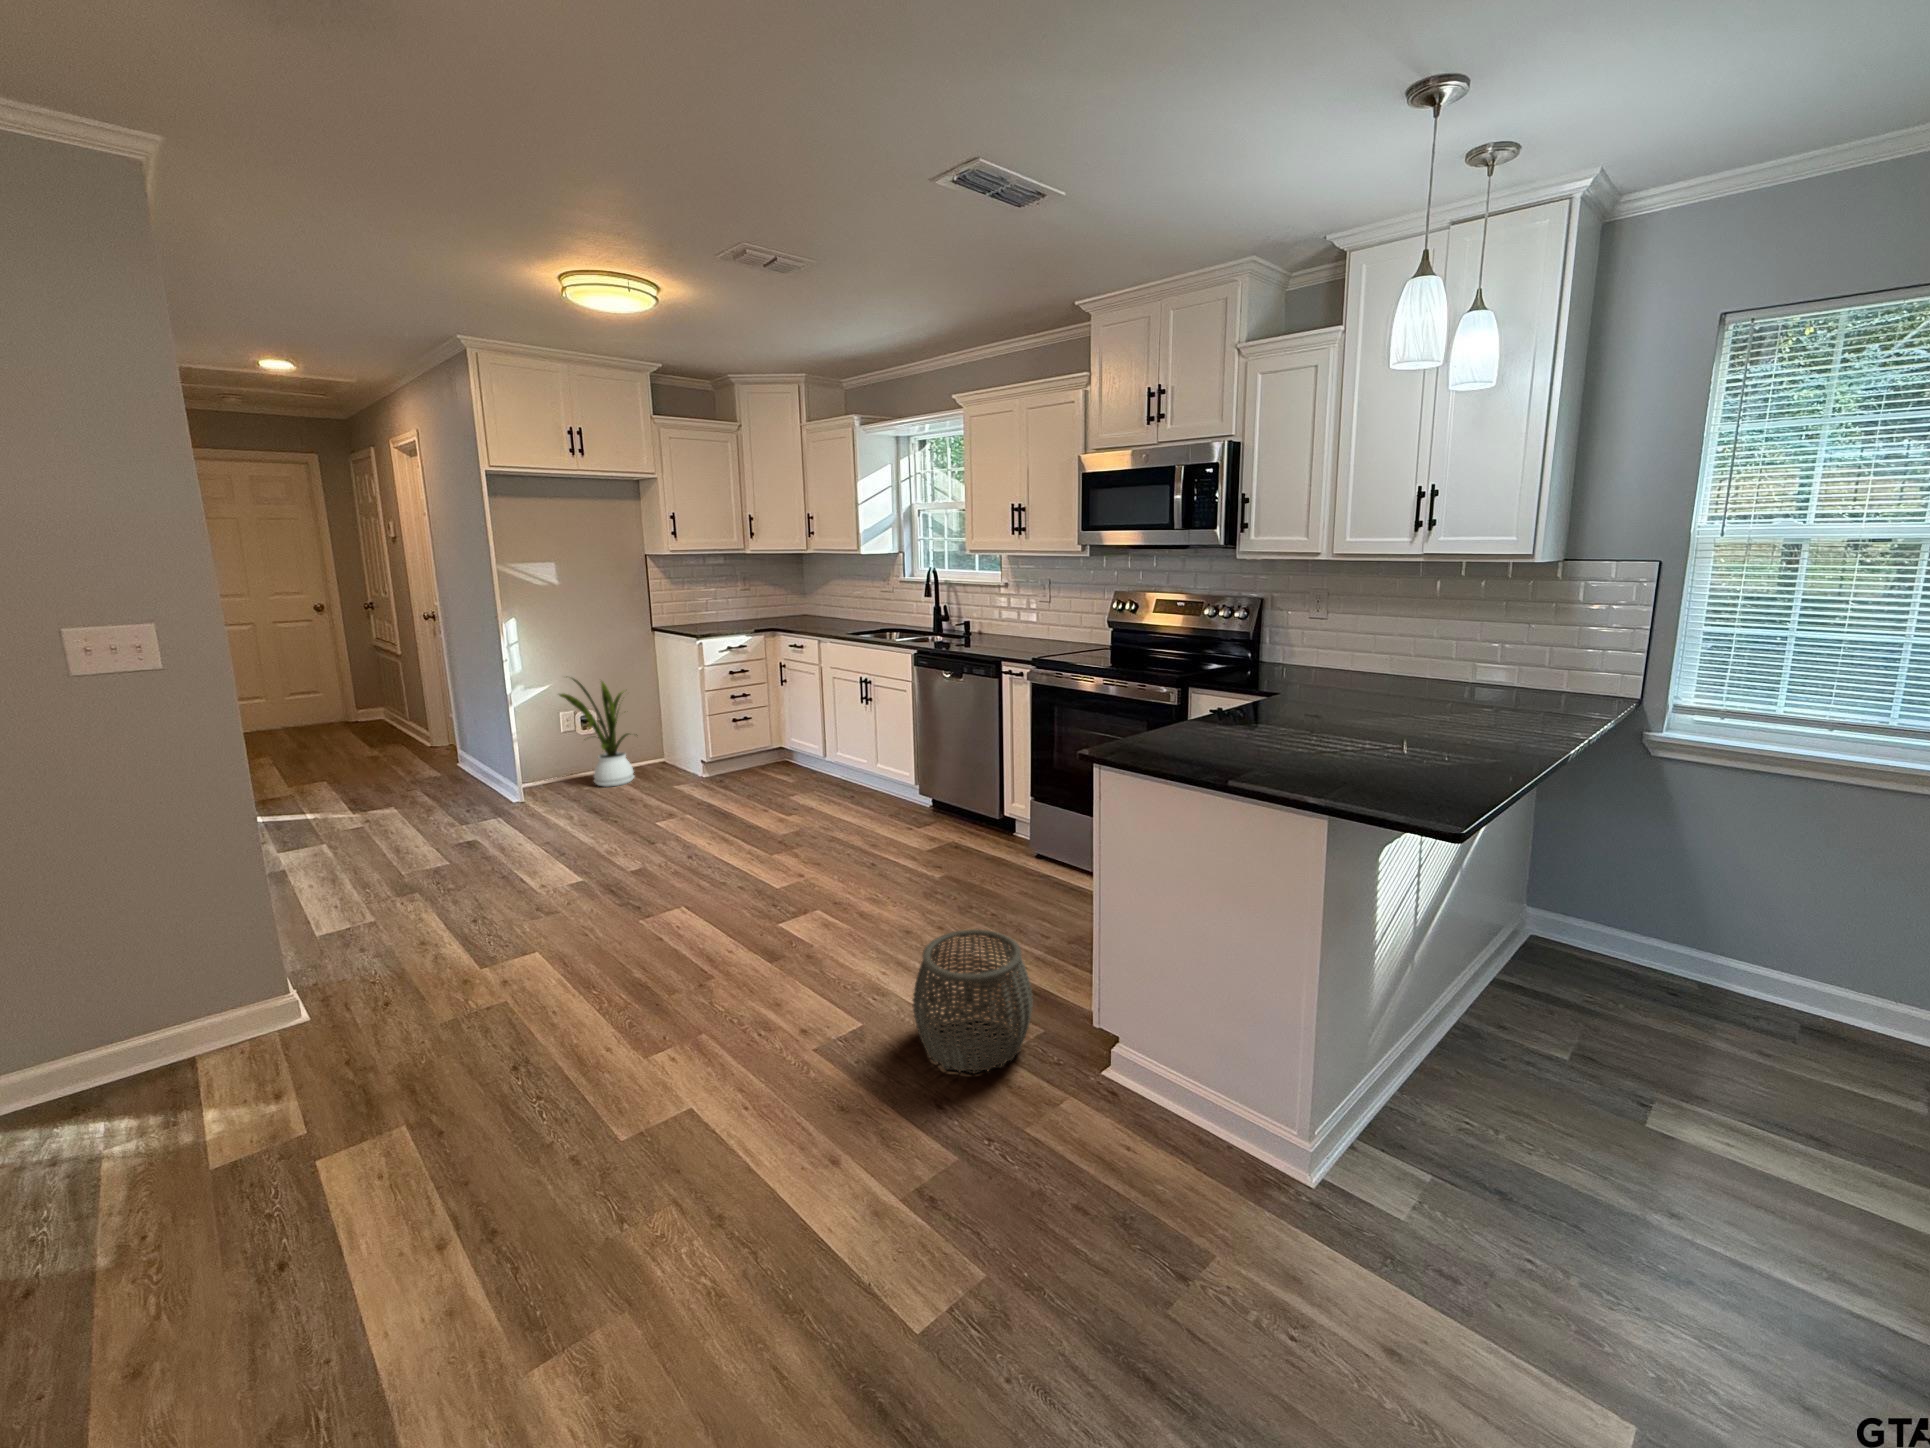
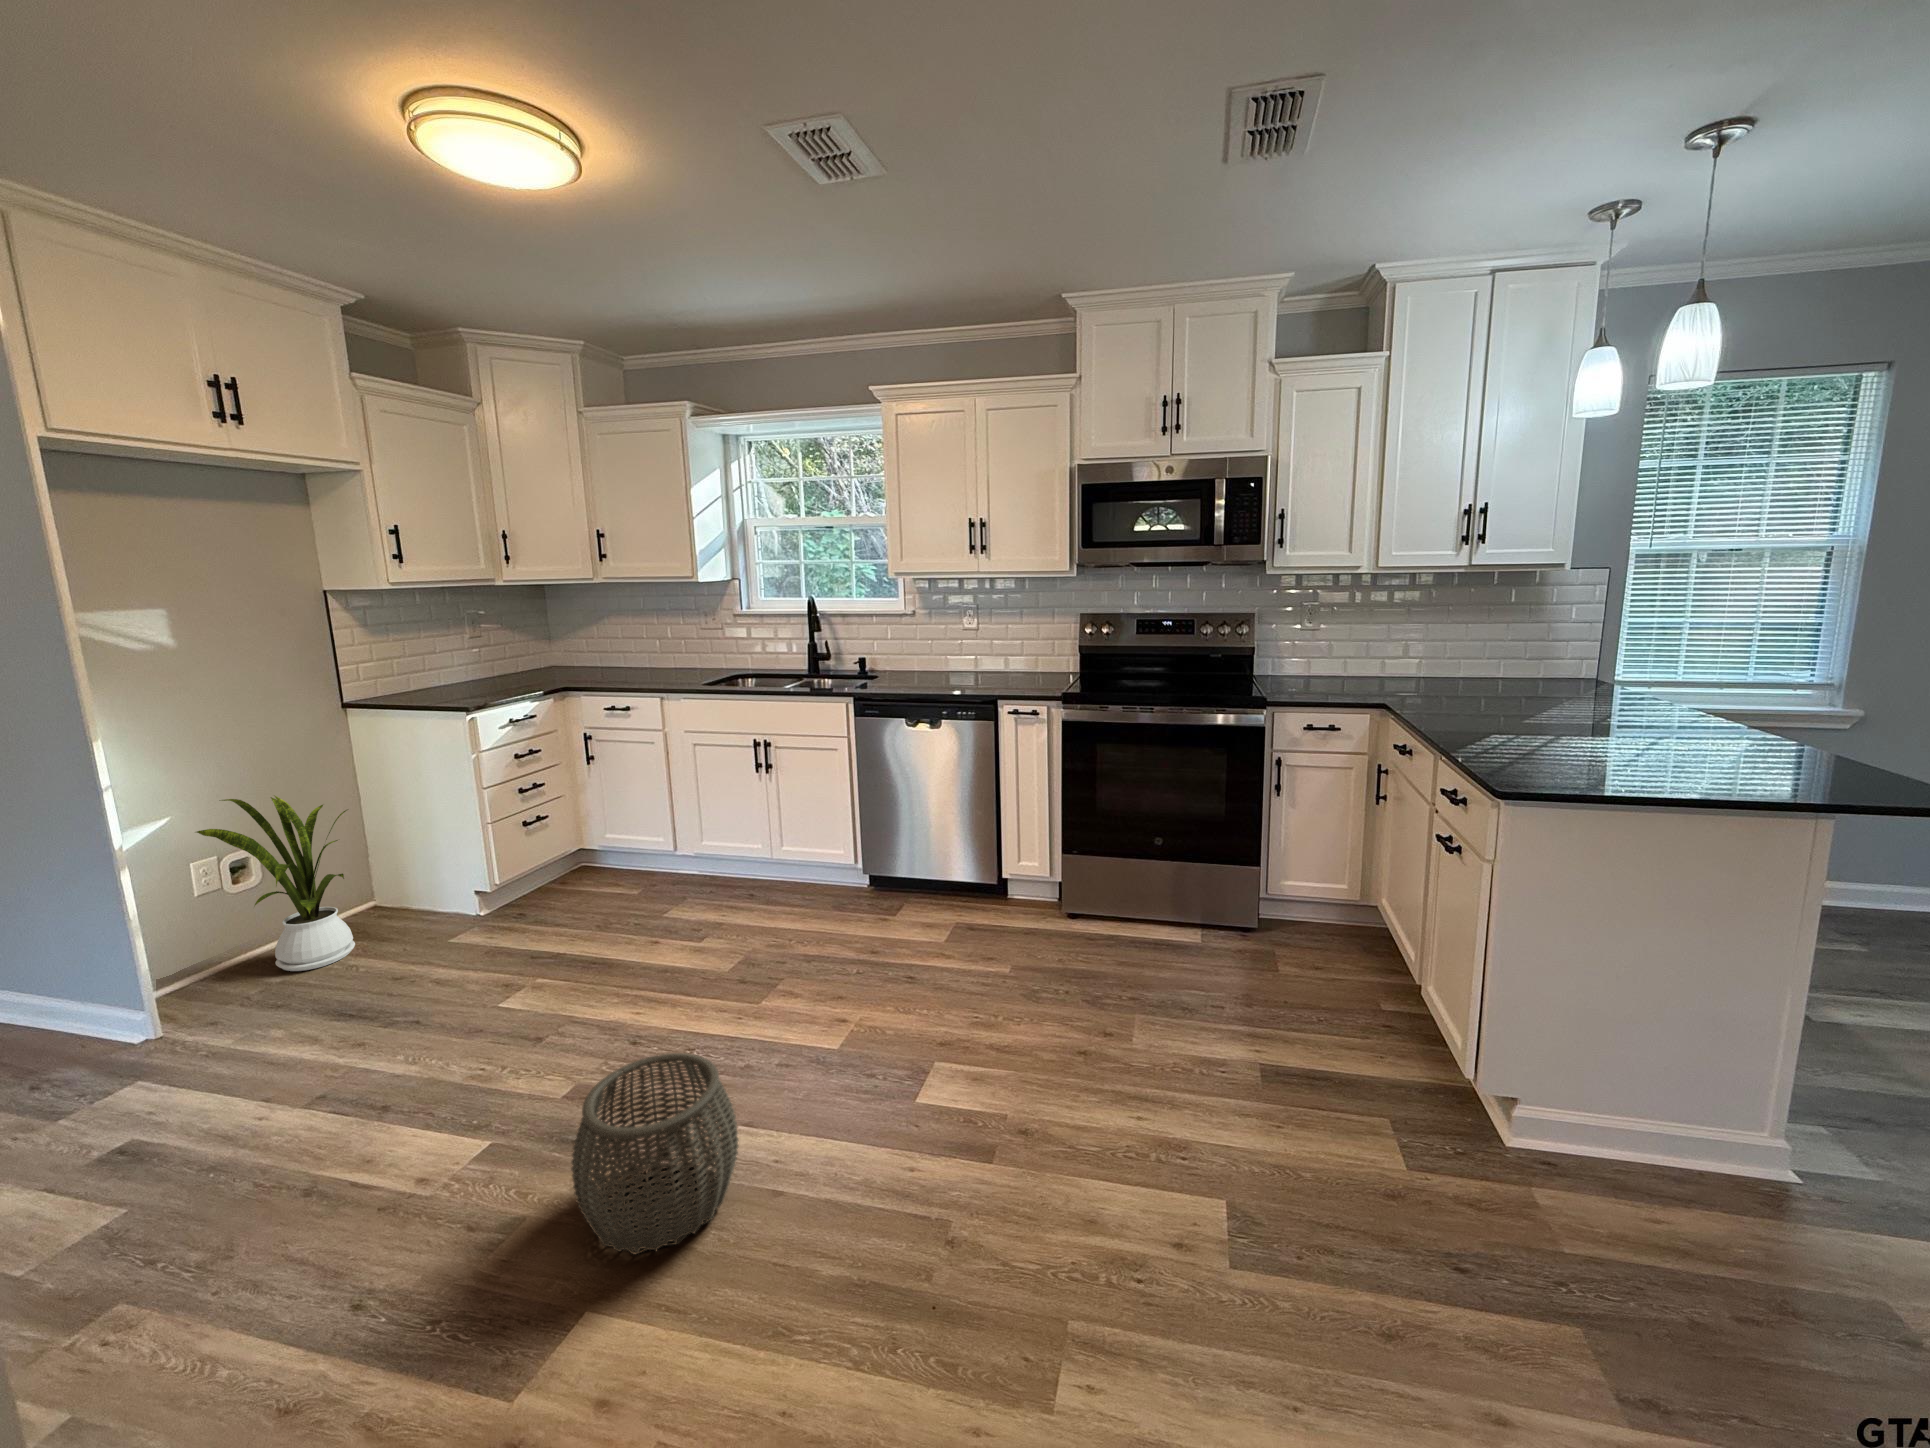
woven basket: present [912,929,1033,1073] -> present [571,1053,739,1254]

